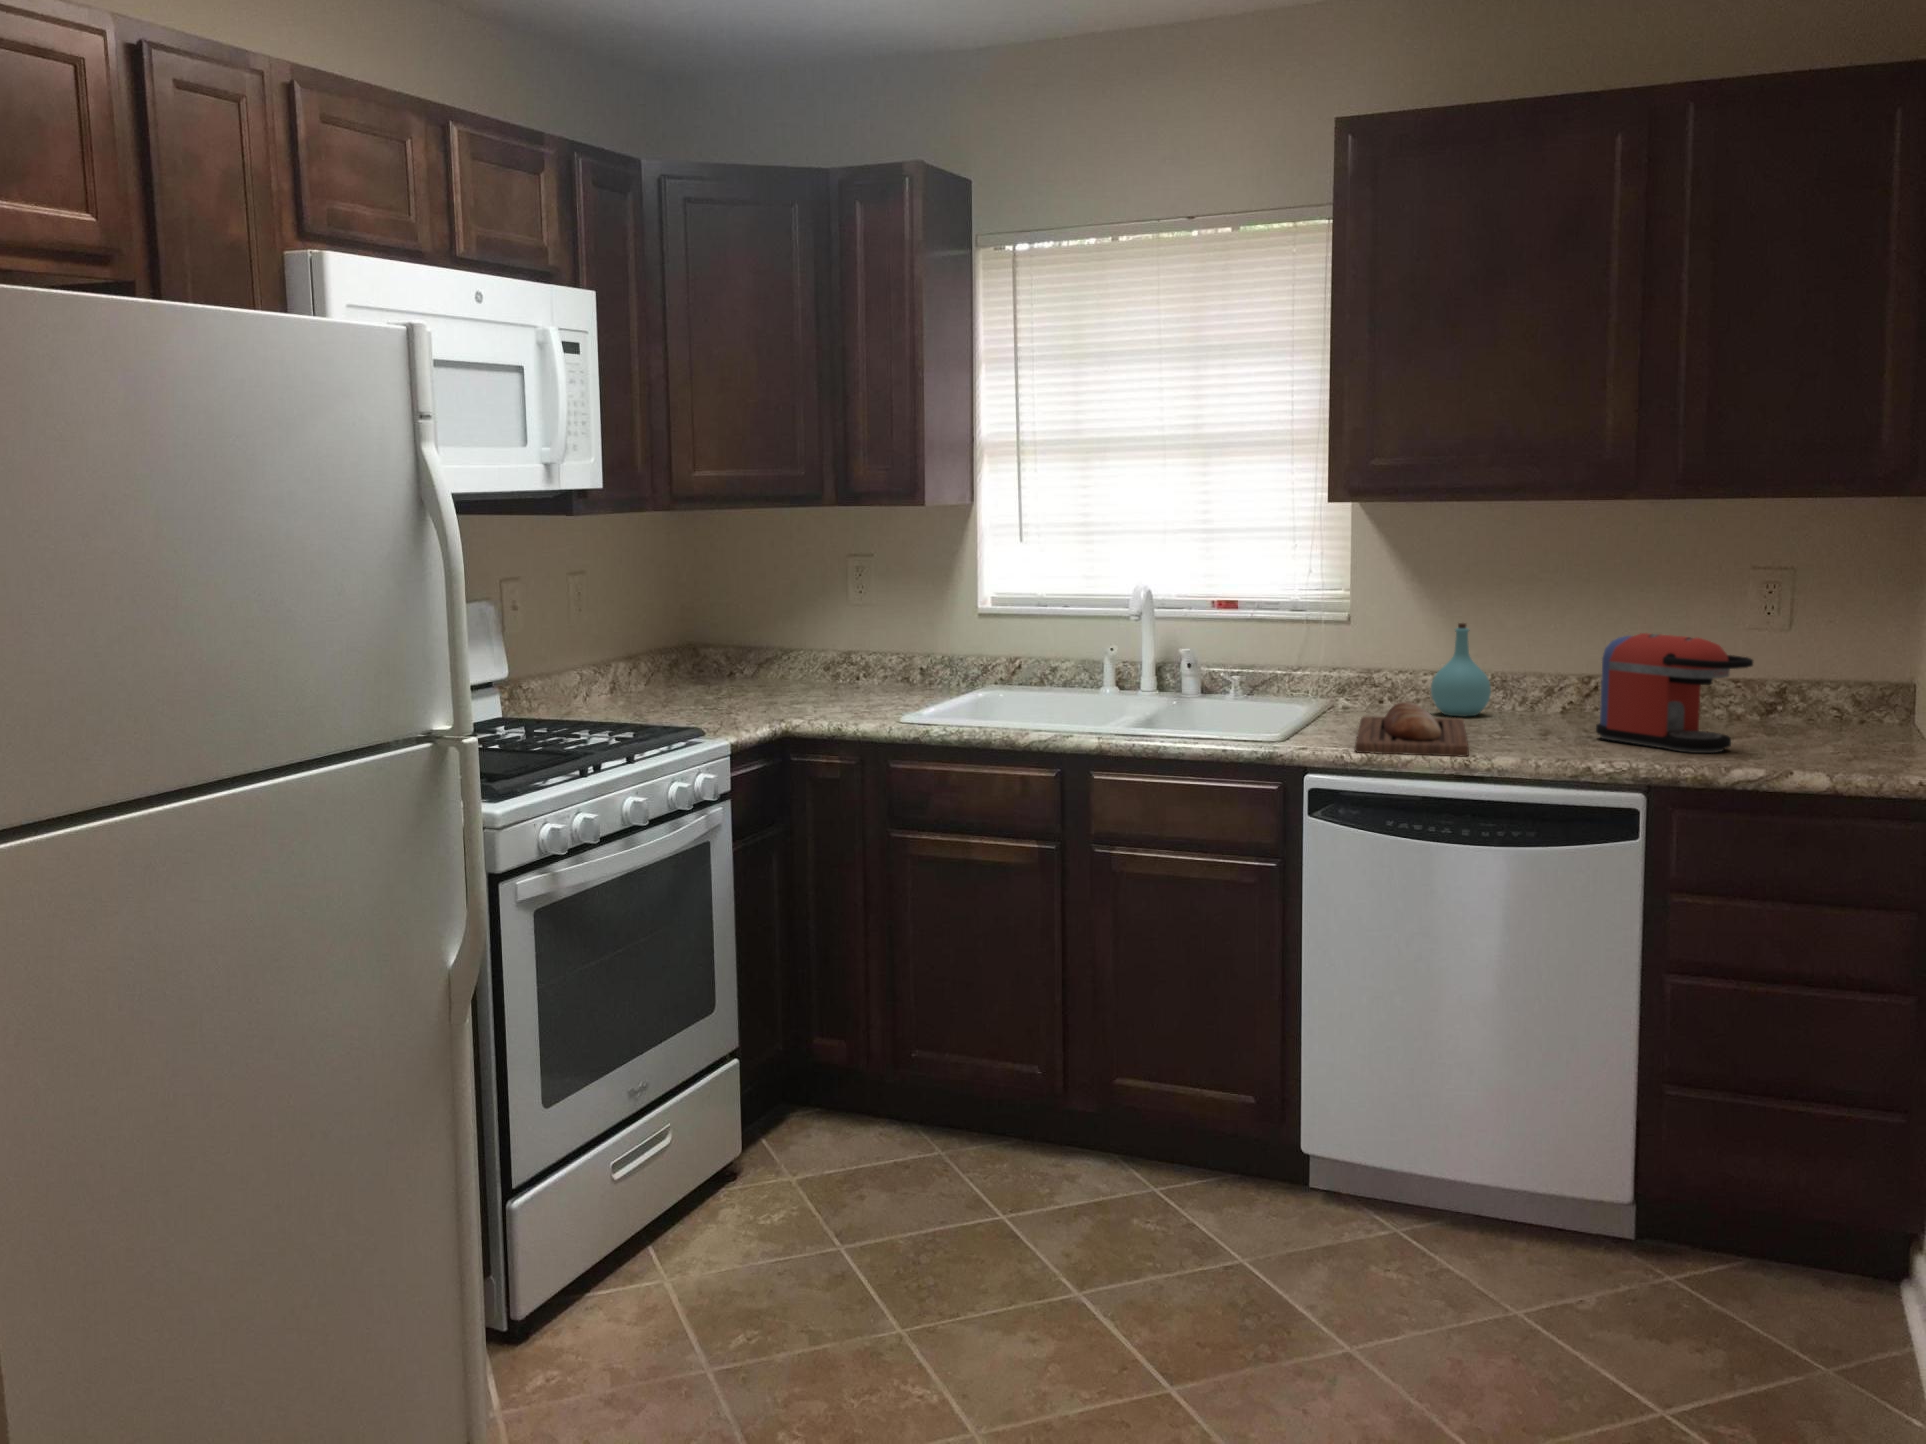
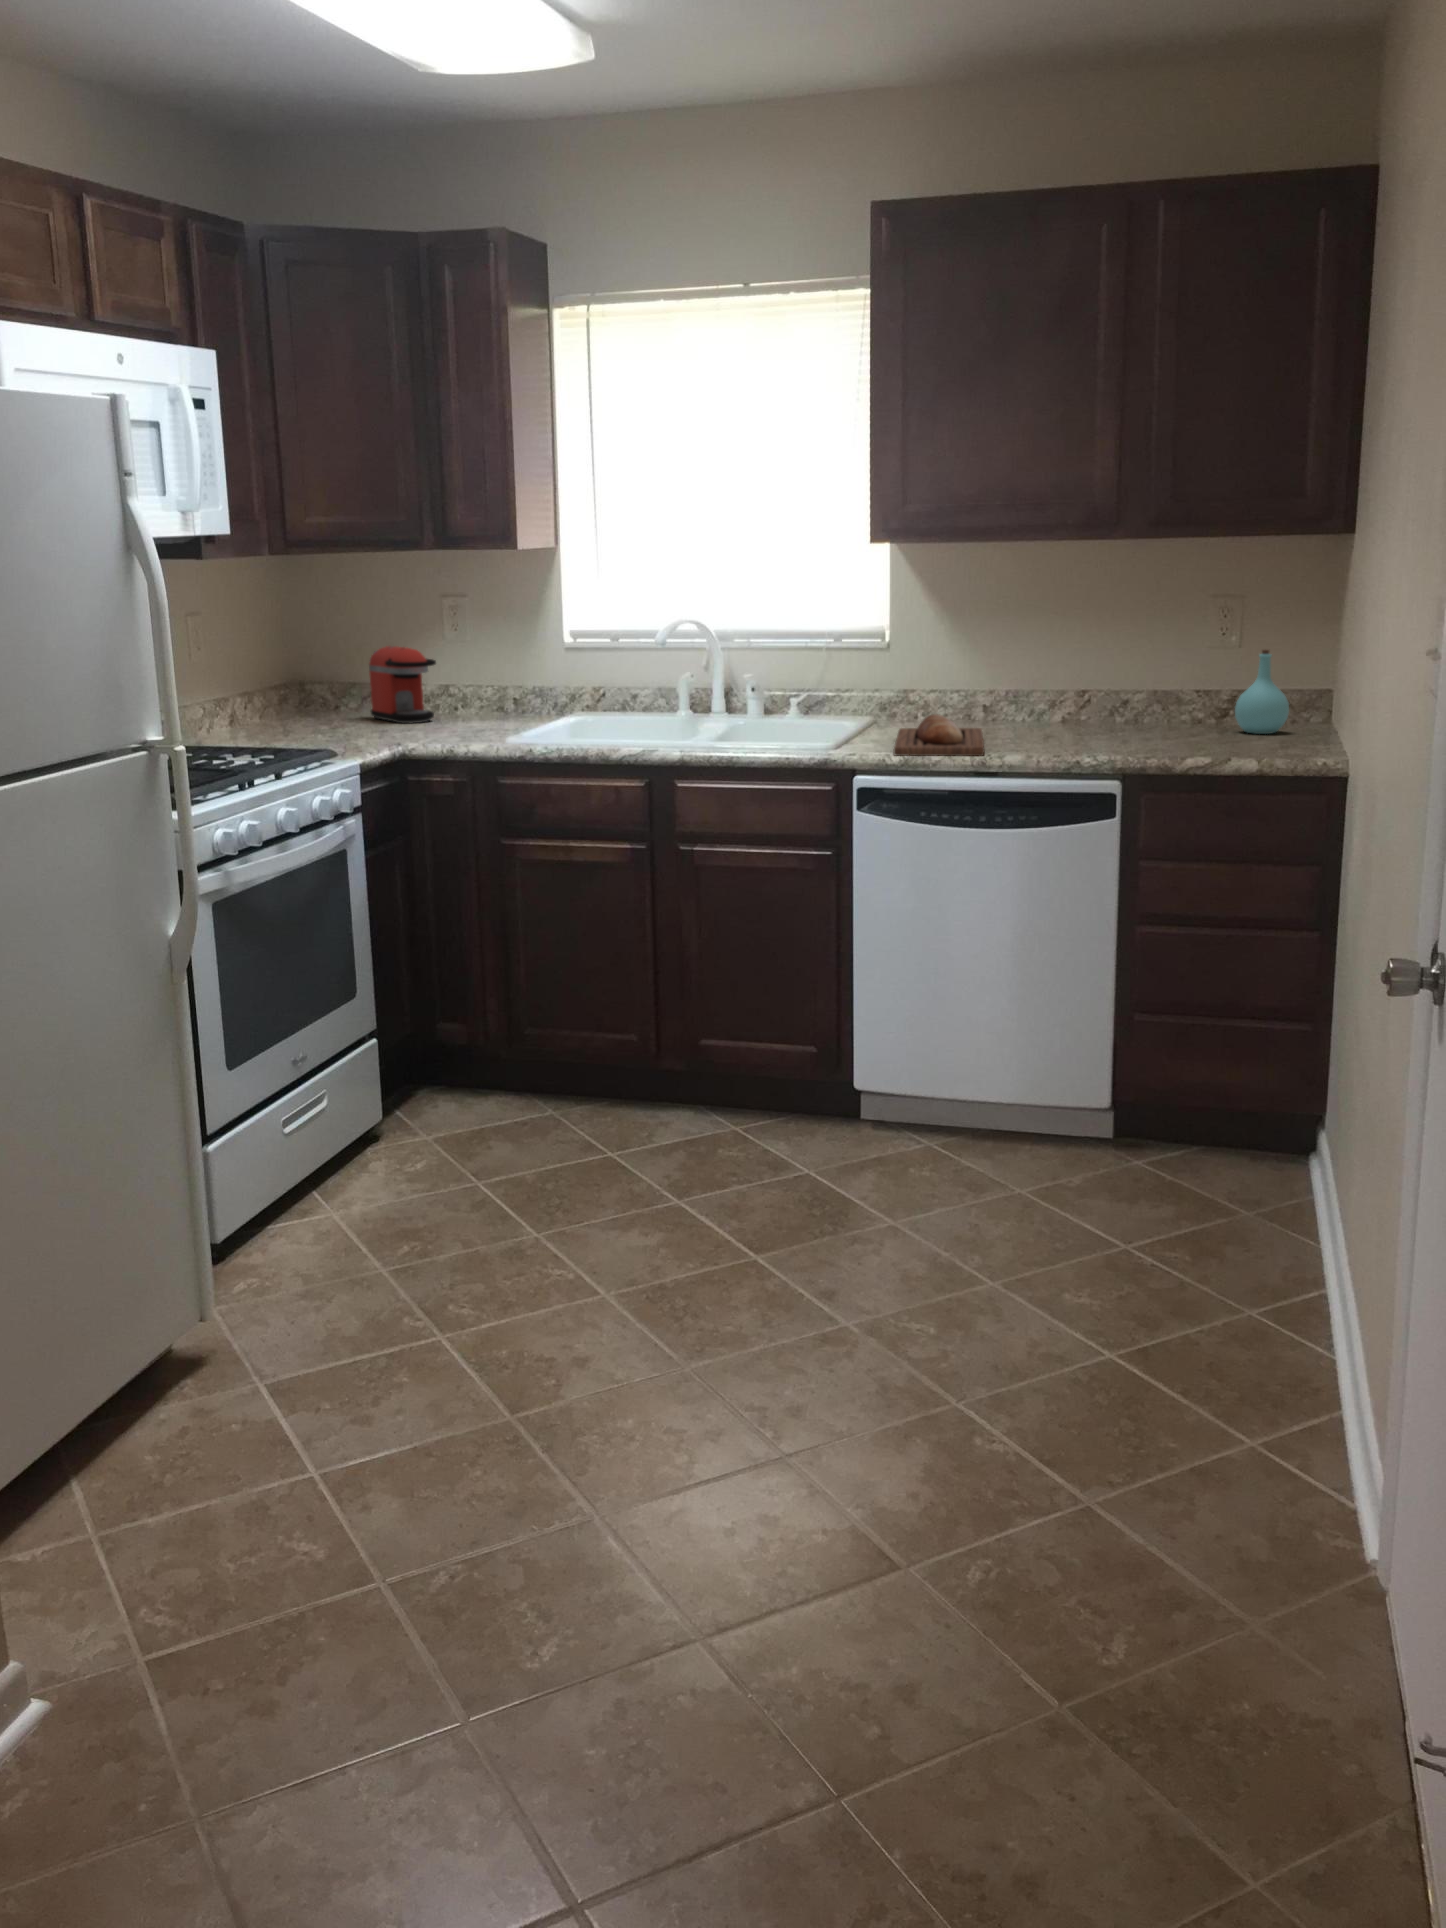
bottle: present [1431,623,1491,716] -> present [1235,649,1289,734]
coffee maker: present [1596,633,1753,753] -> present [369,646,436,723]

